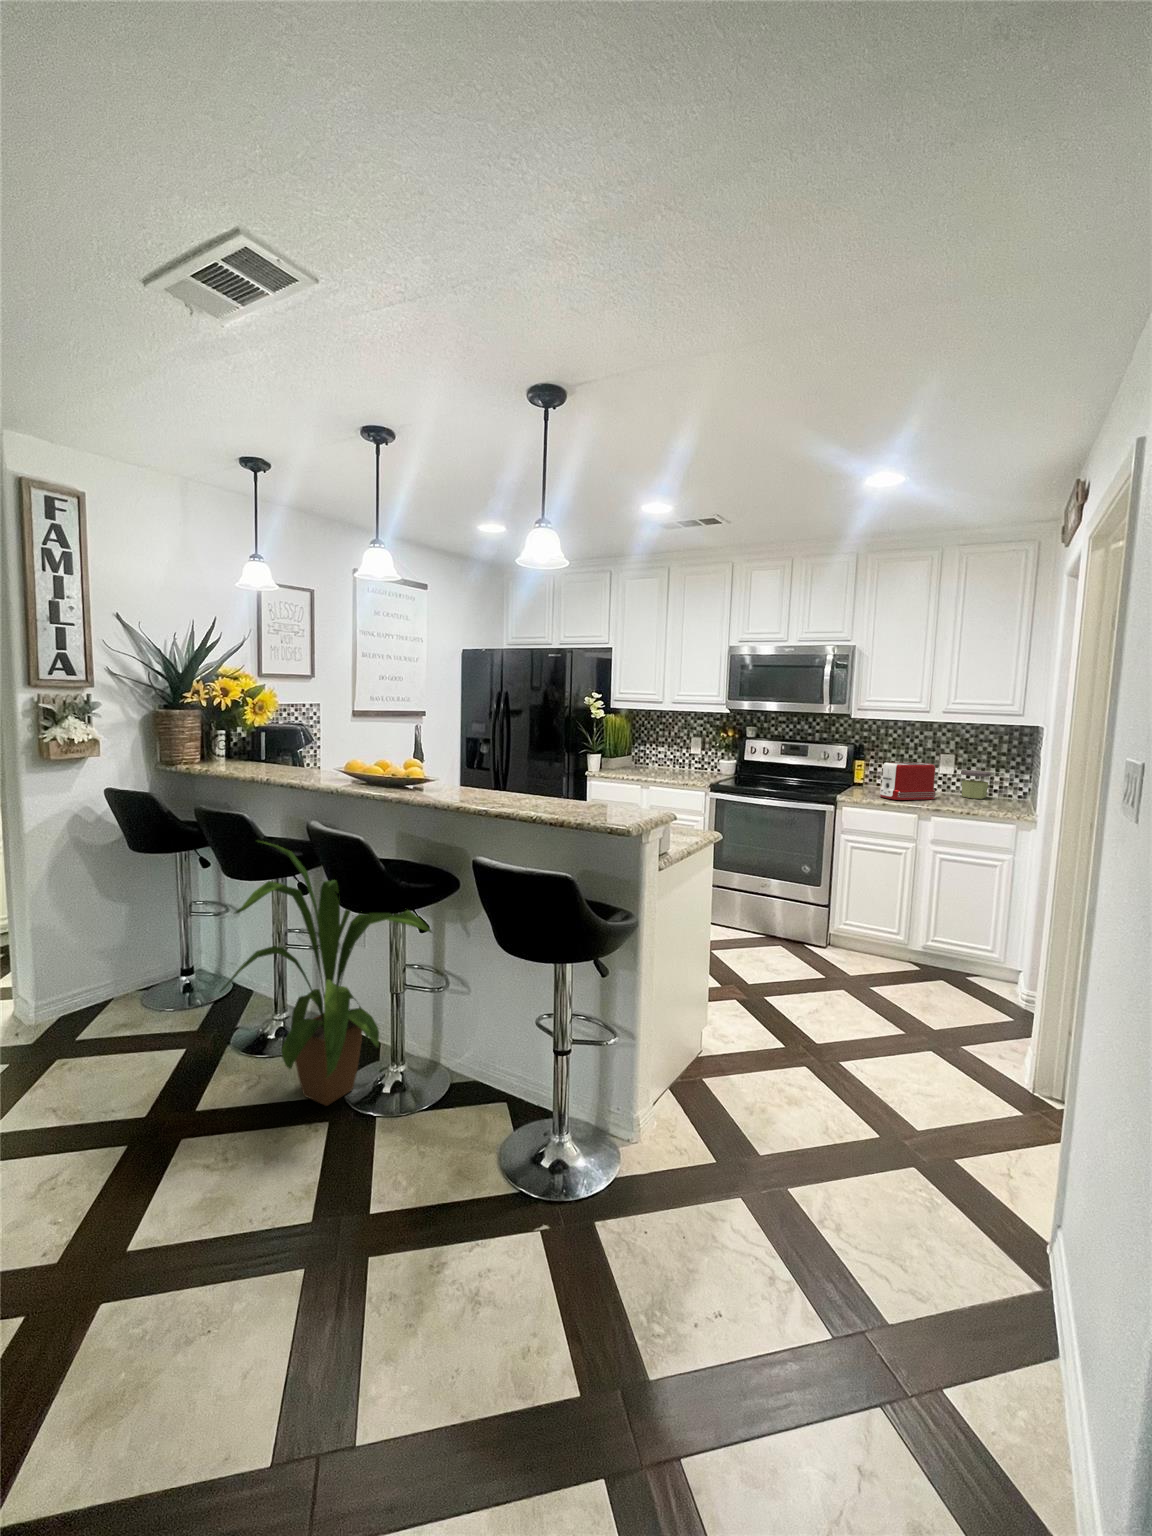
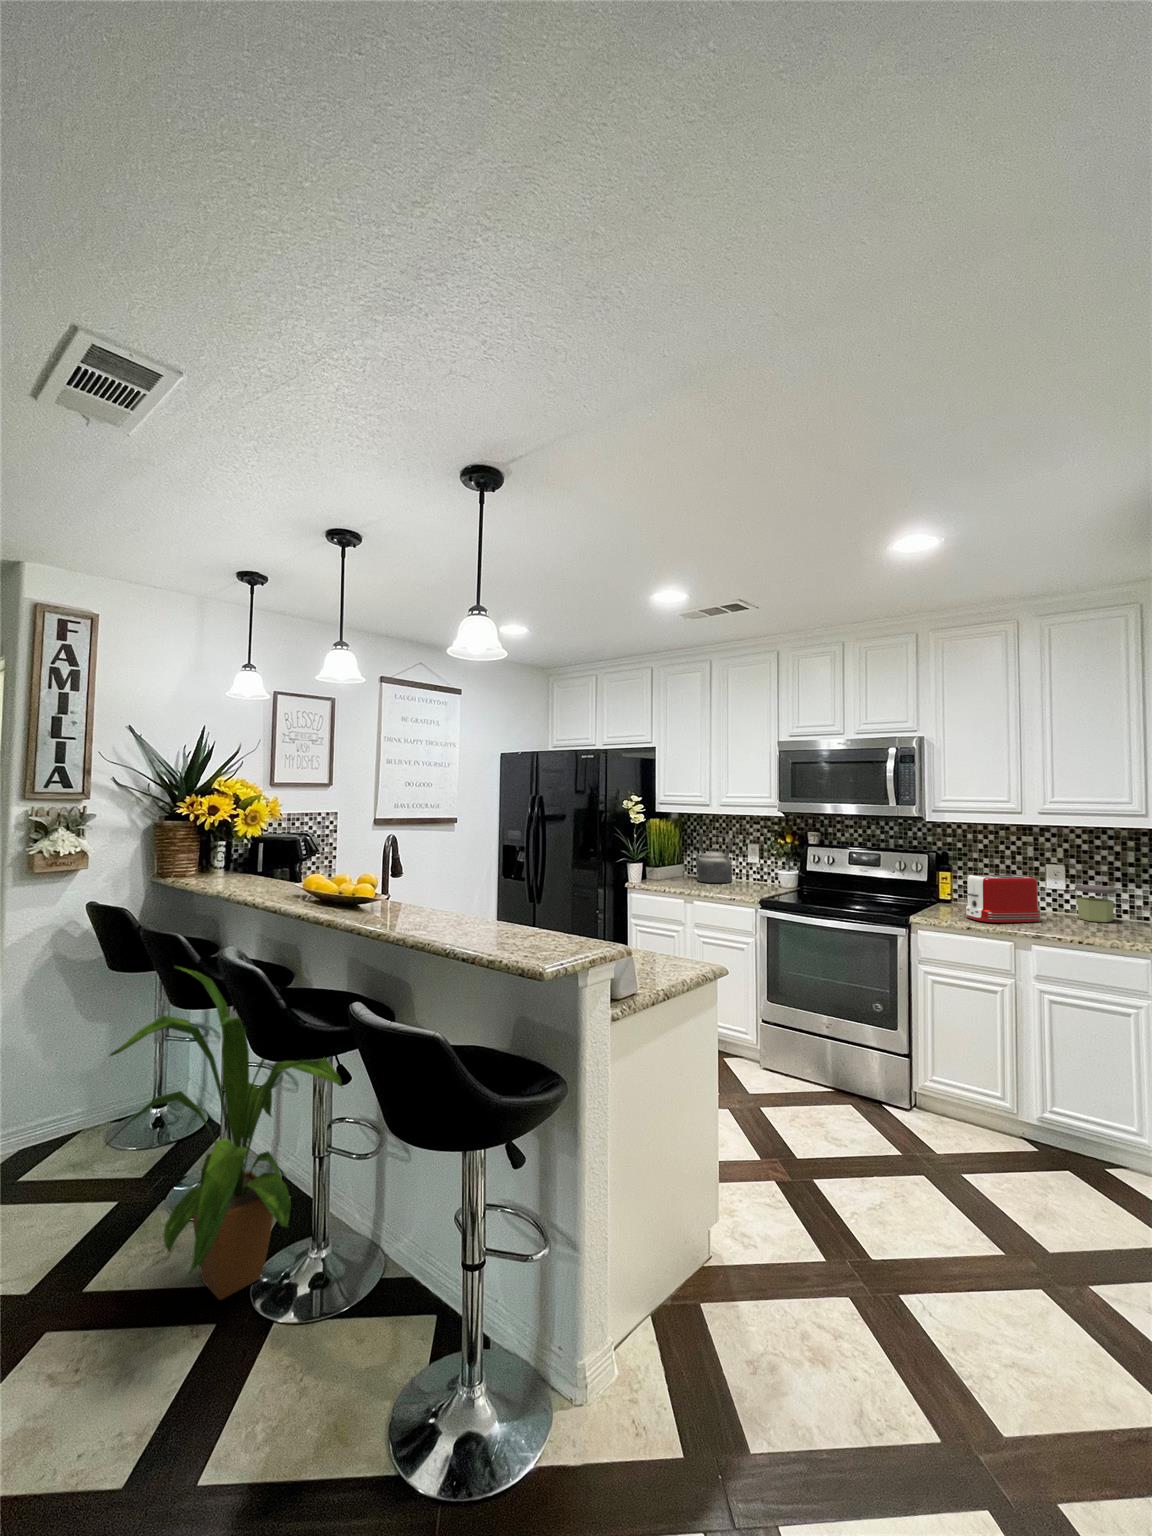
kettle: none [643,728,680,772] -> present [694,834,732,883]

